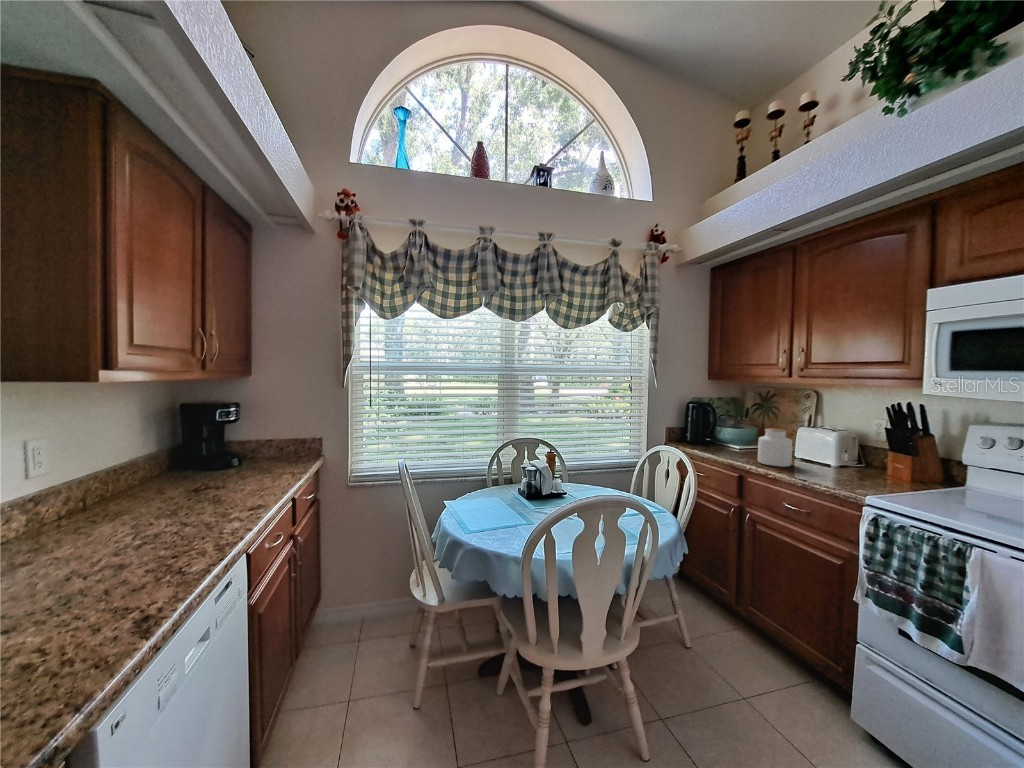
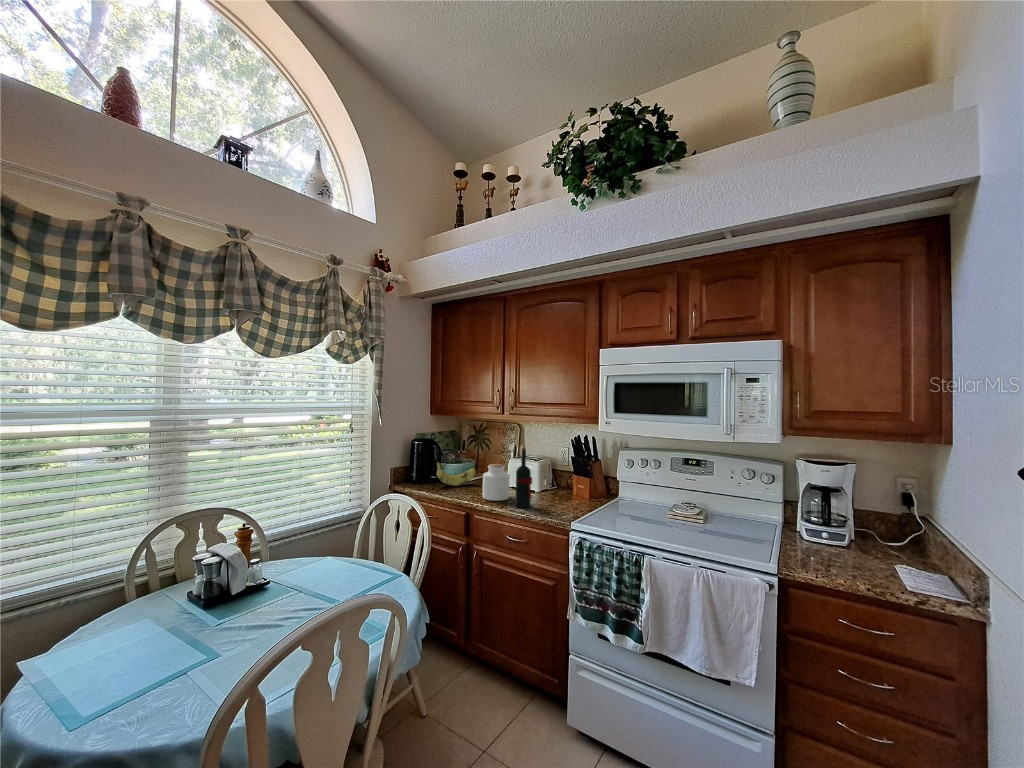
wine bottle: none [796,411,819,476] -> present [515,447,532,508]
banana: none [710,424,755,449] -> present [437,462,476,486]

